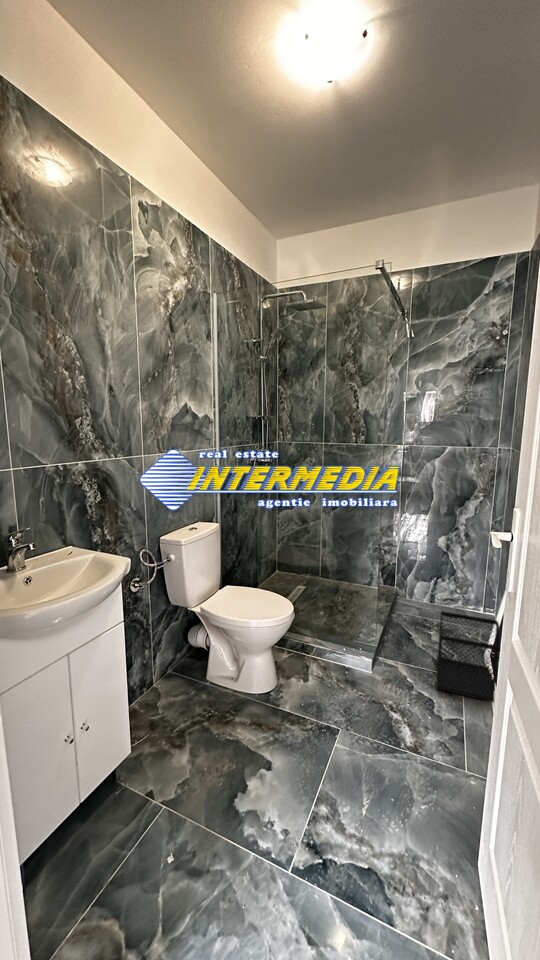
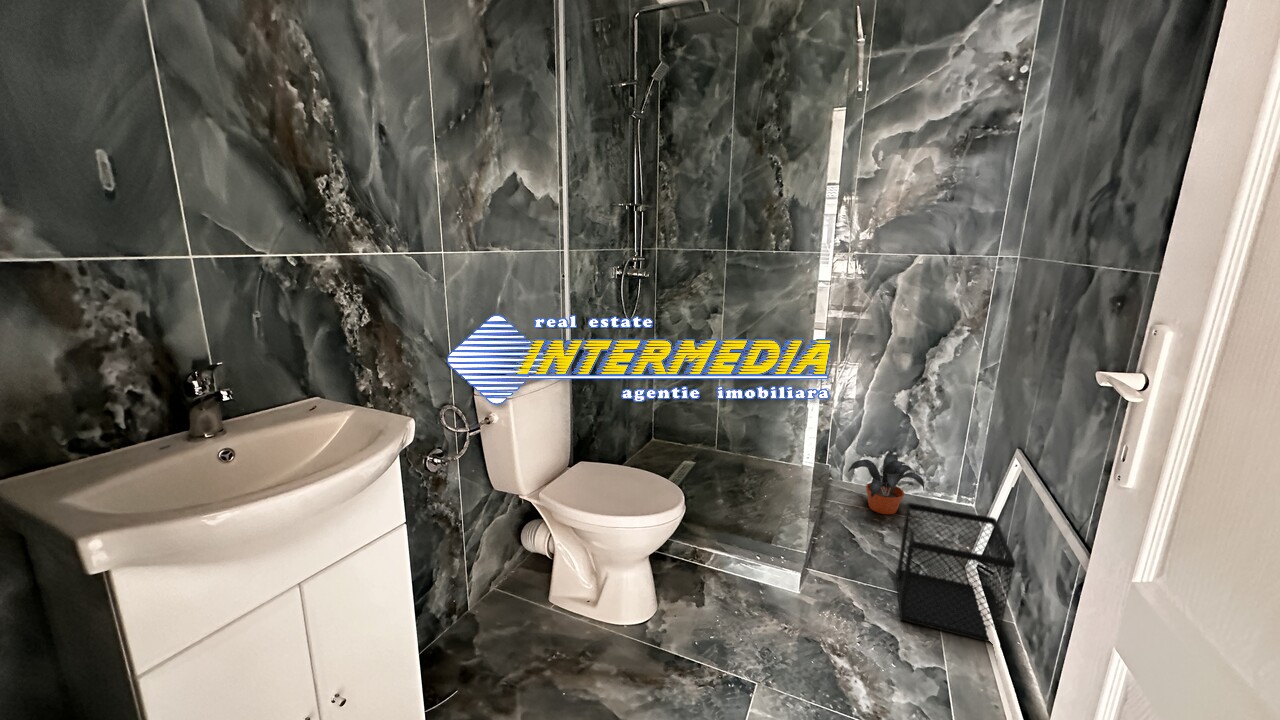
potted plant: none [408,579,458,621] -> present [848,452,924,514]

